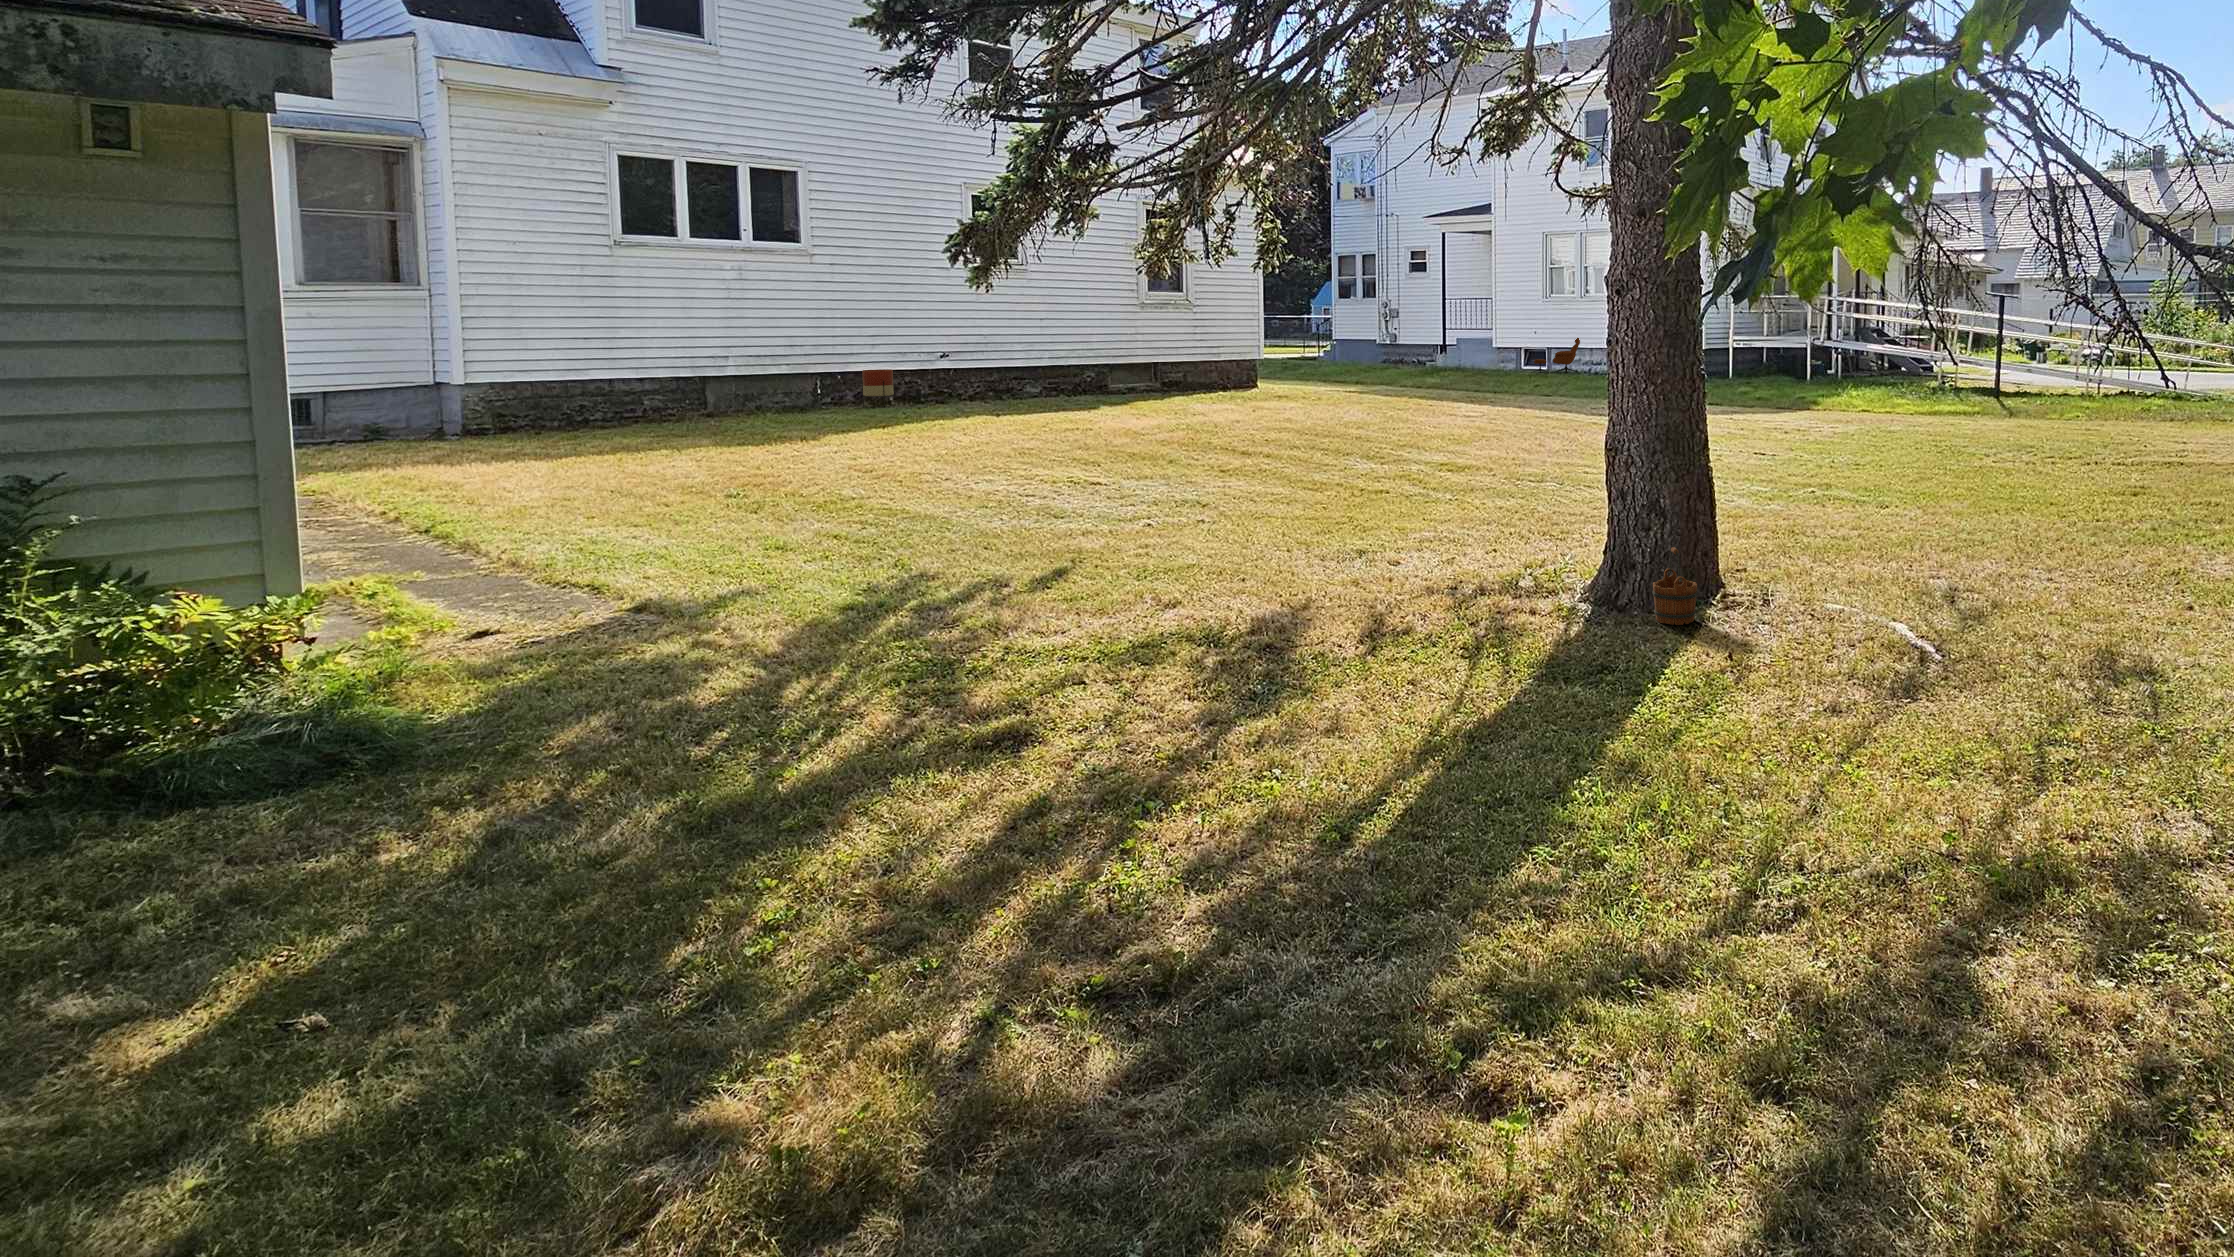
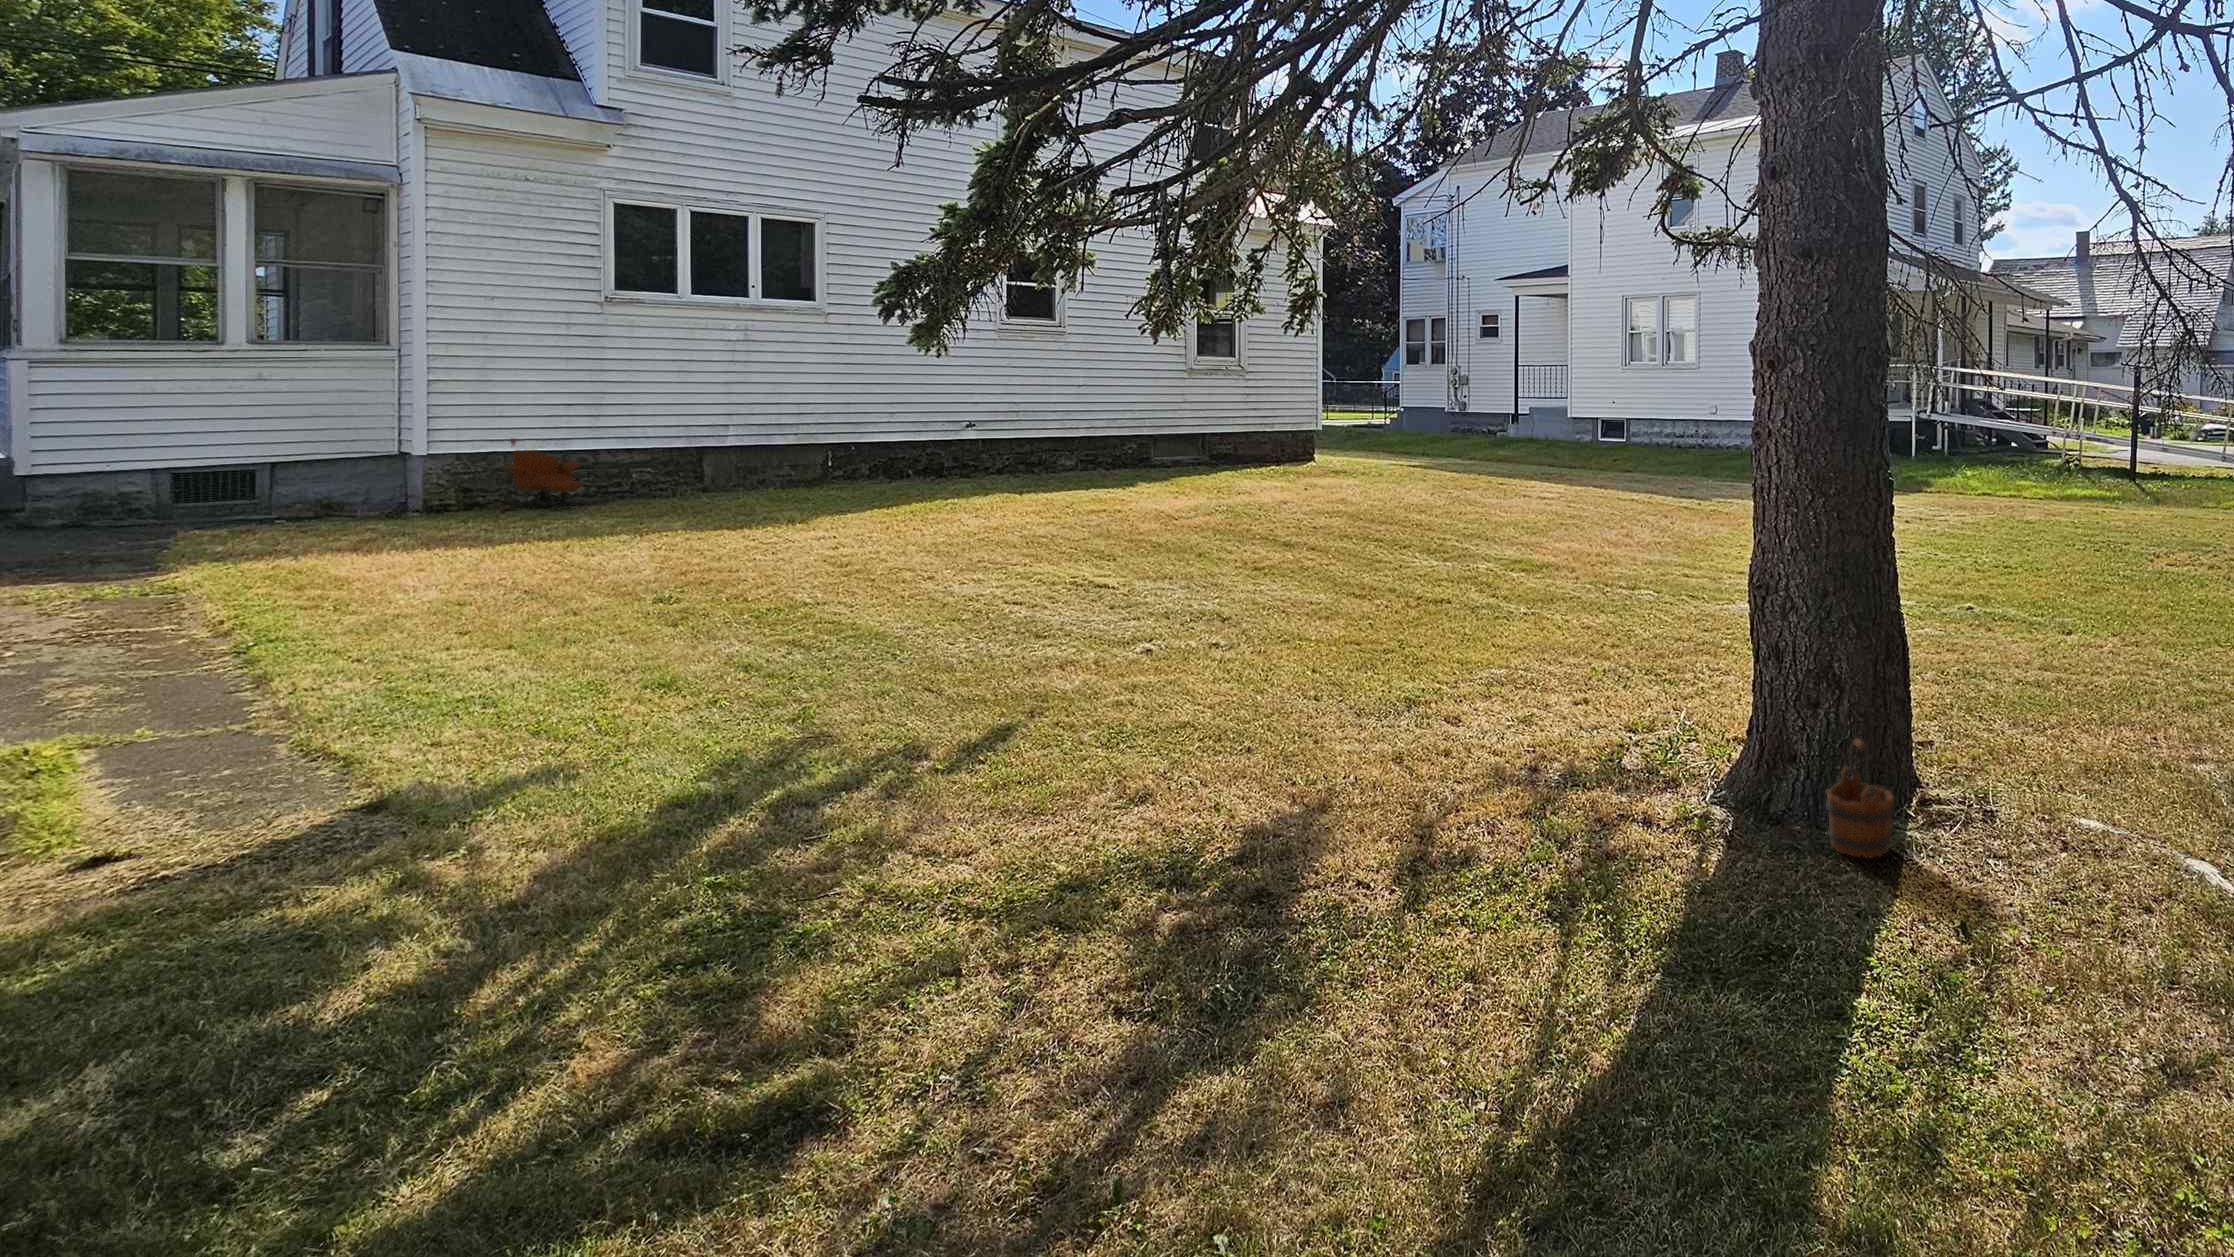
lounge chair: present [1533,338,1580,373] -> present [505,439,581,511]
planter: present [862,369,894,407] -> none [879,439,913,480]

